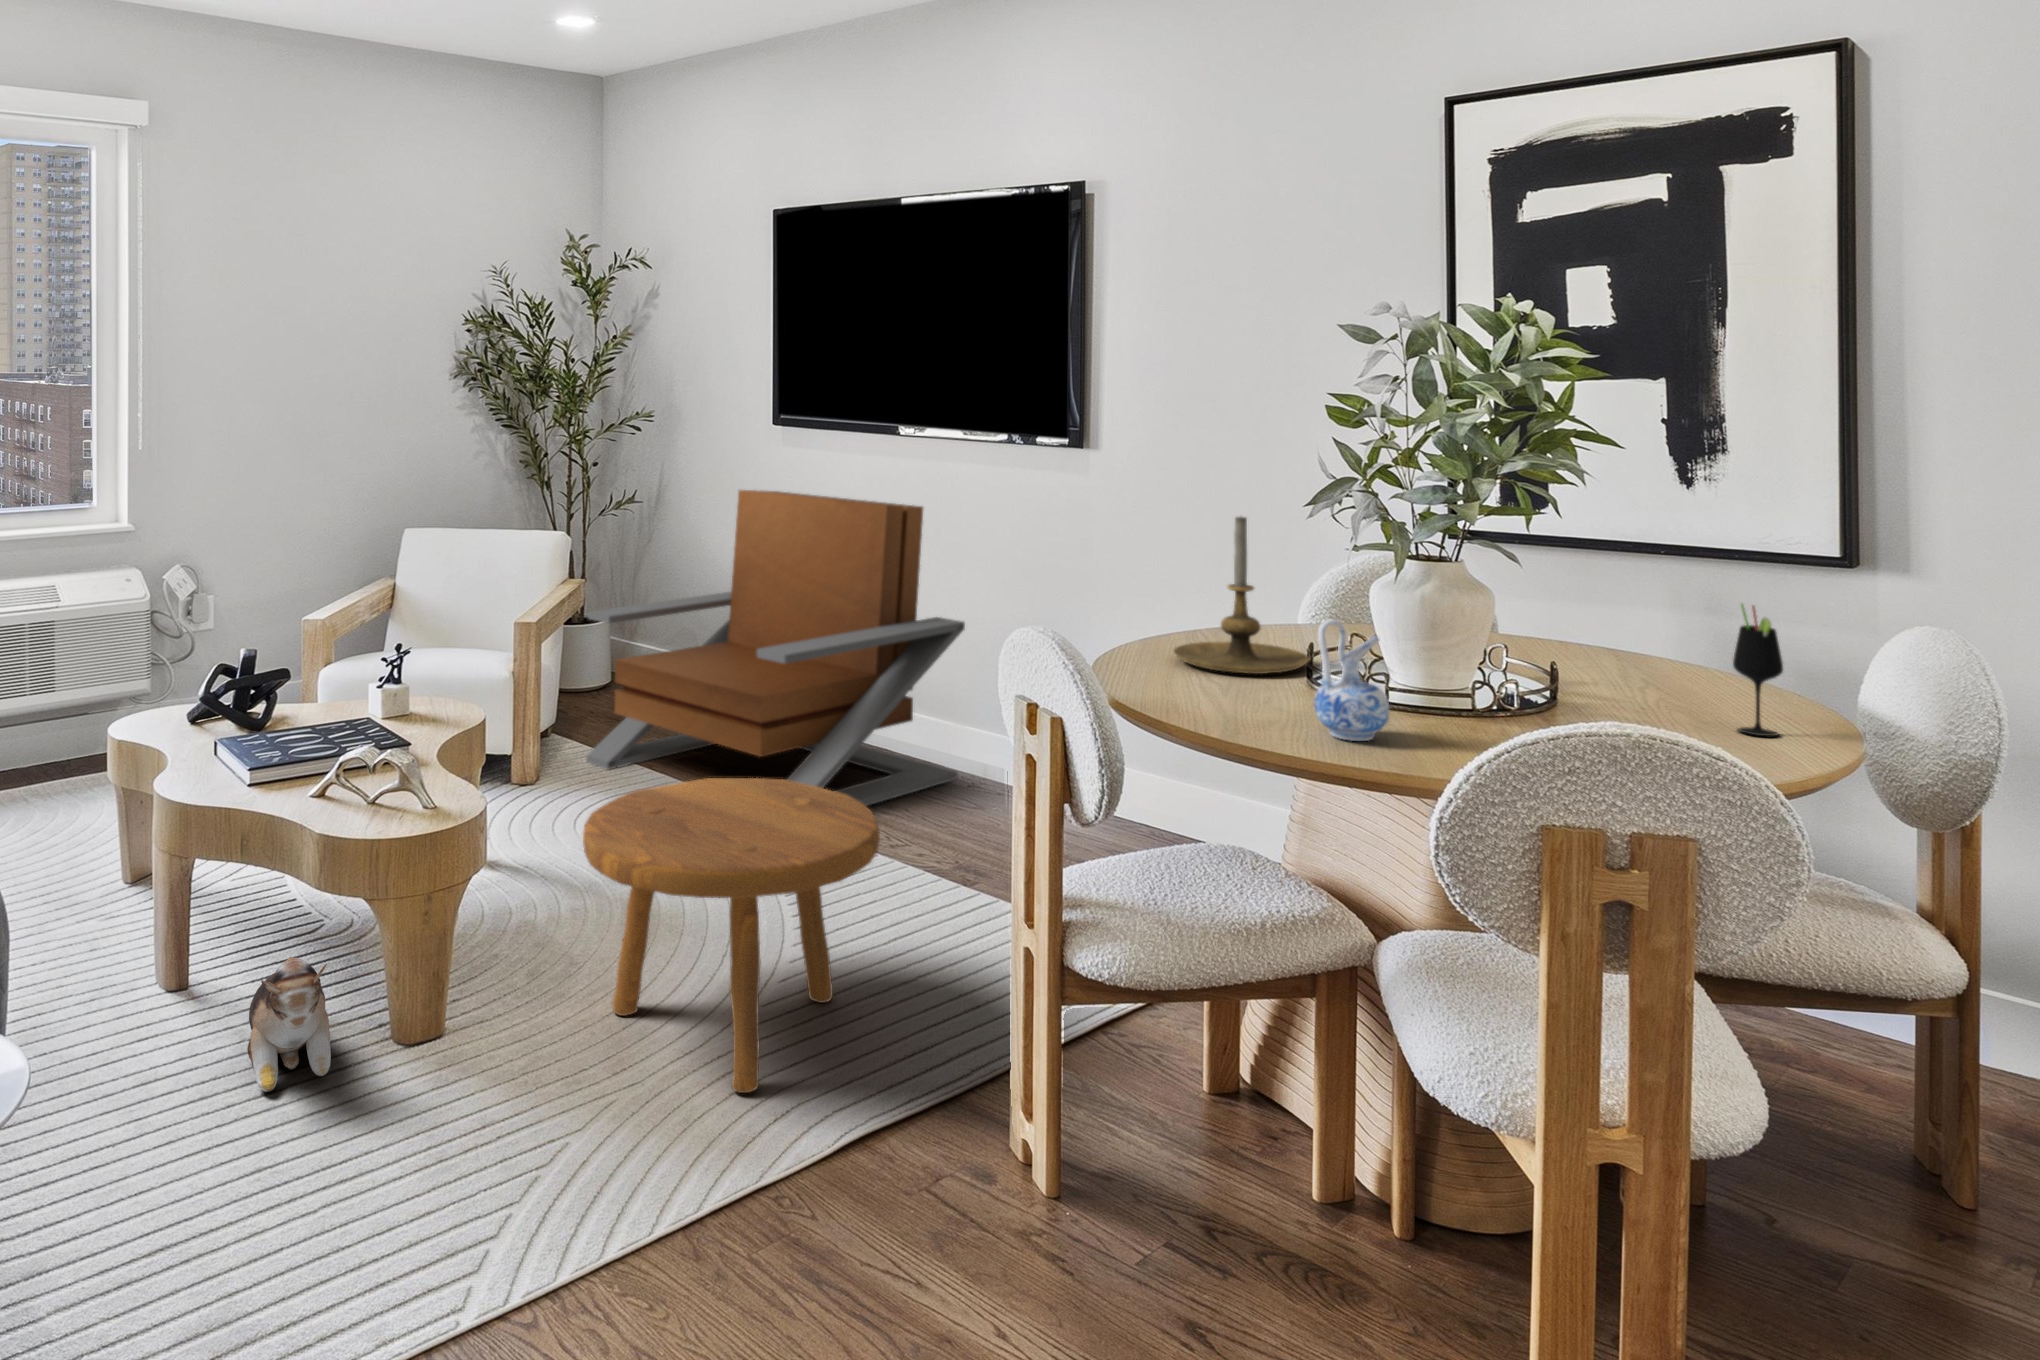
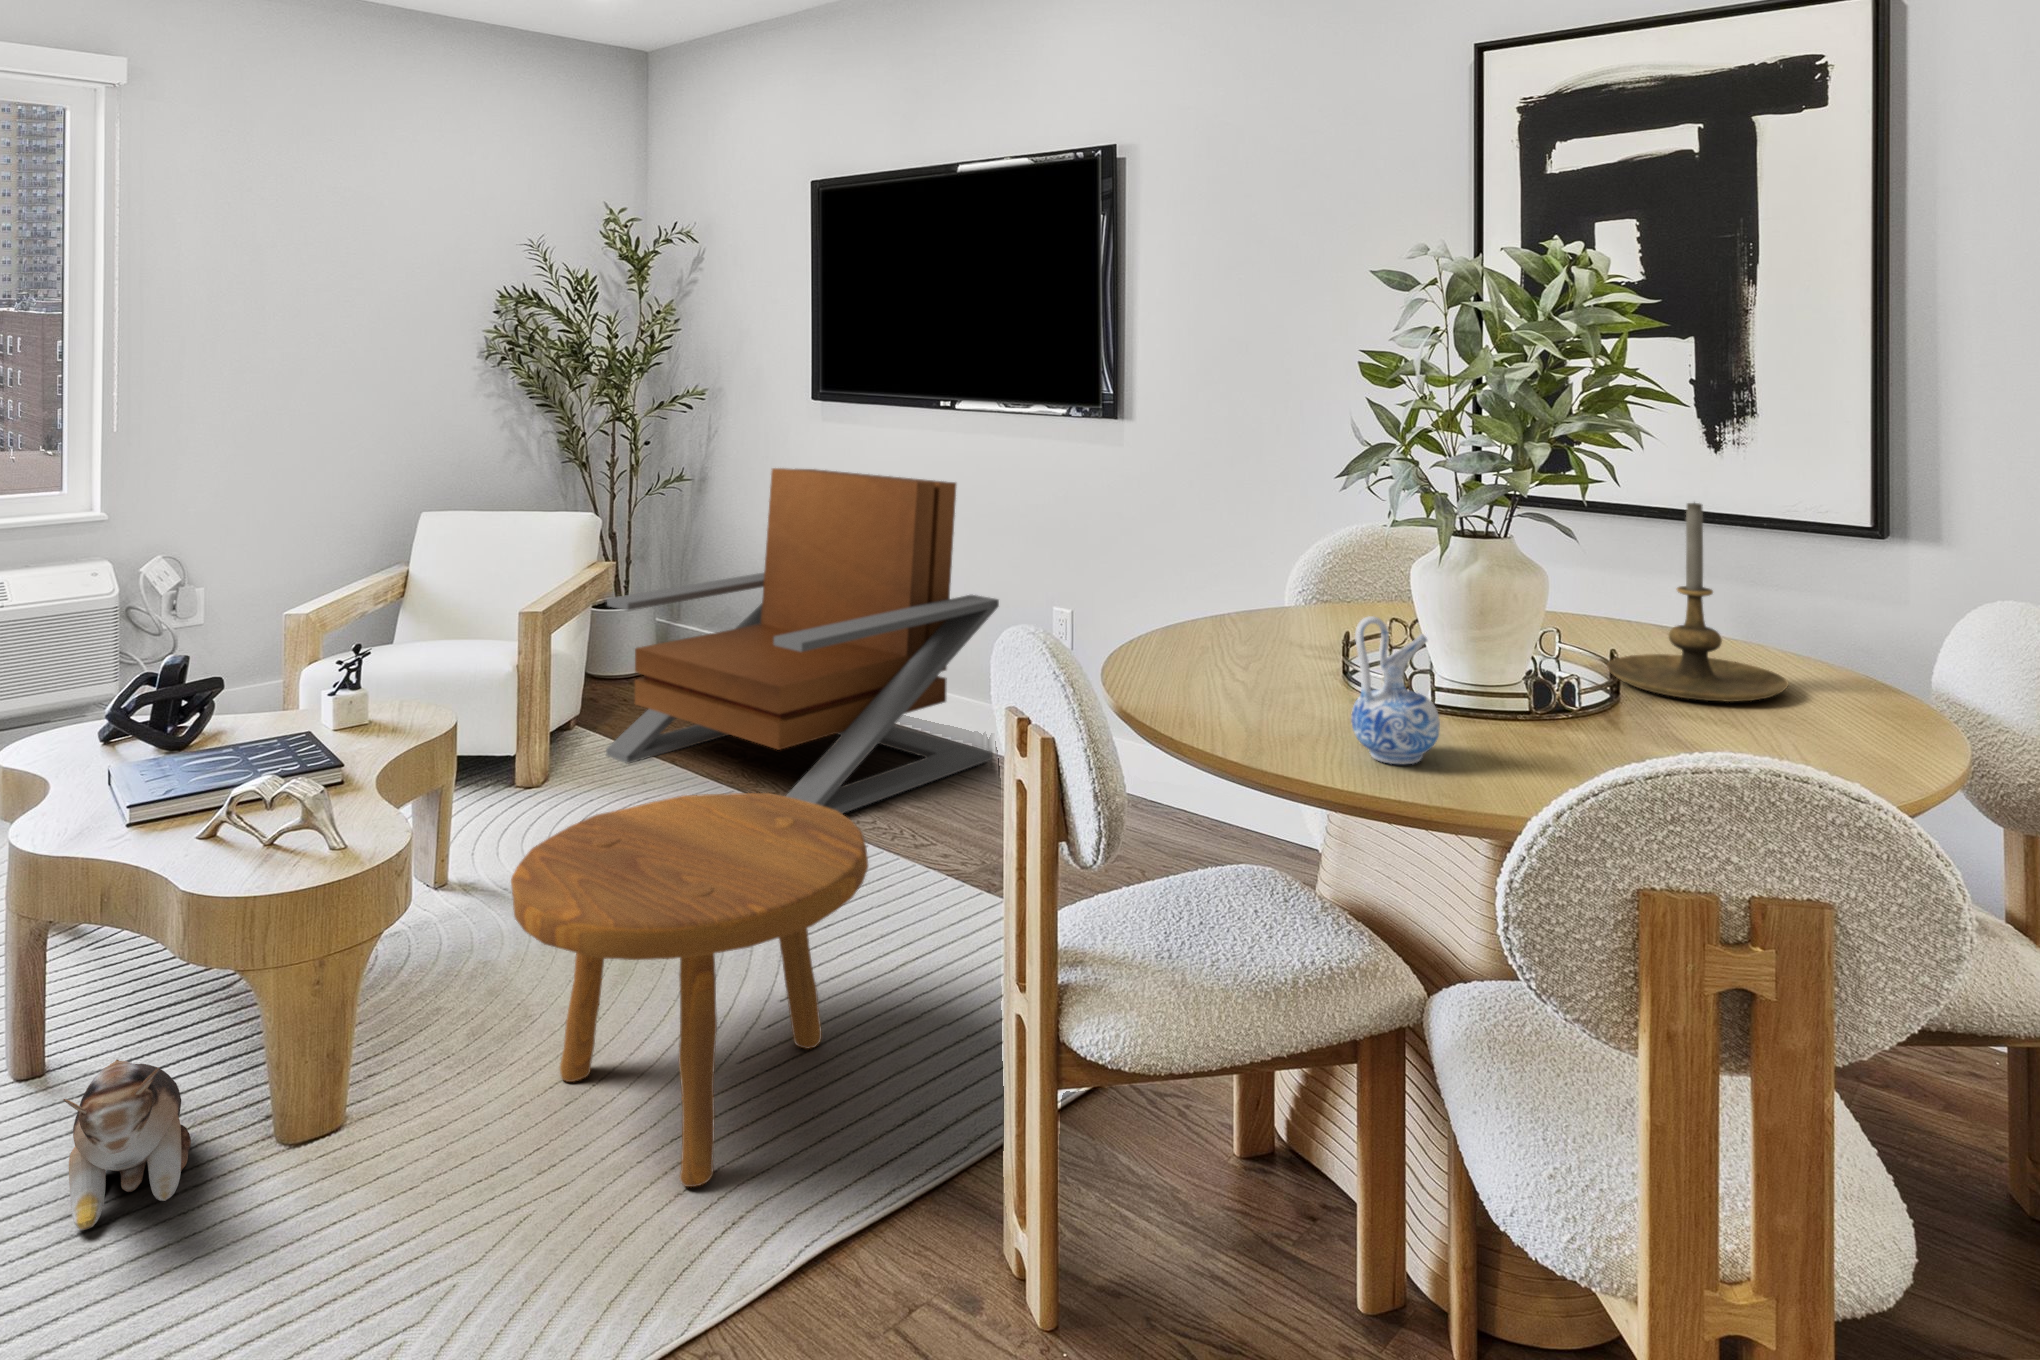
candle holder: present [1174,517,1309,674] -> present [1607,503,1788,702]
wine glass: present [1733,605,1783,736] -> none [1821,584,1879,739]

